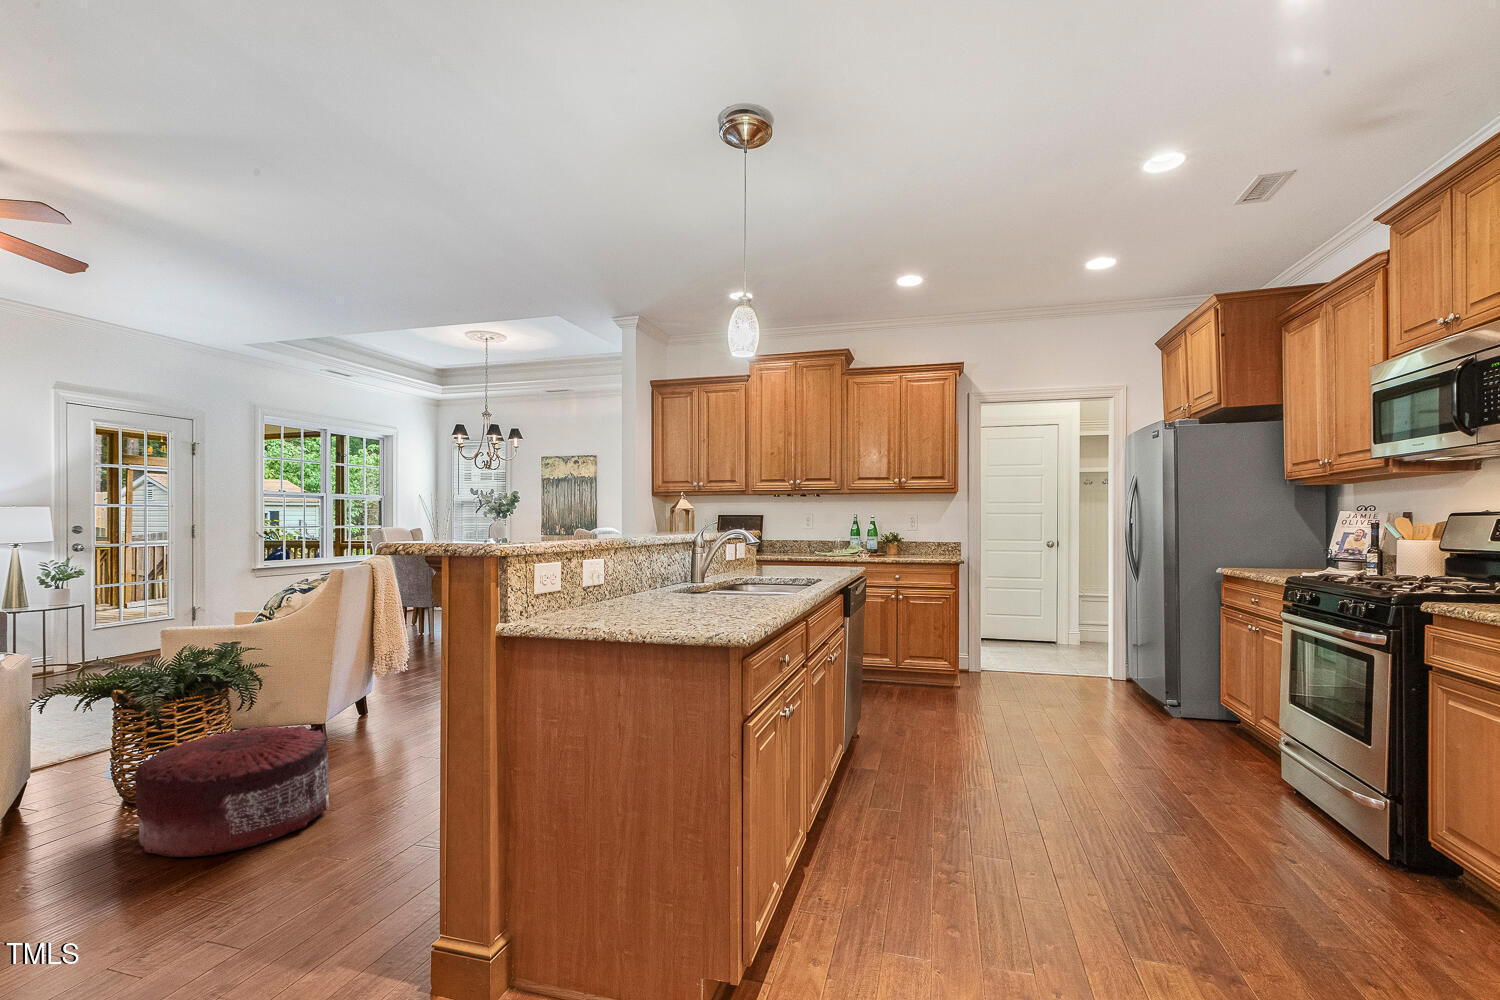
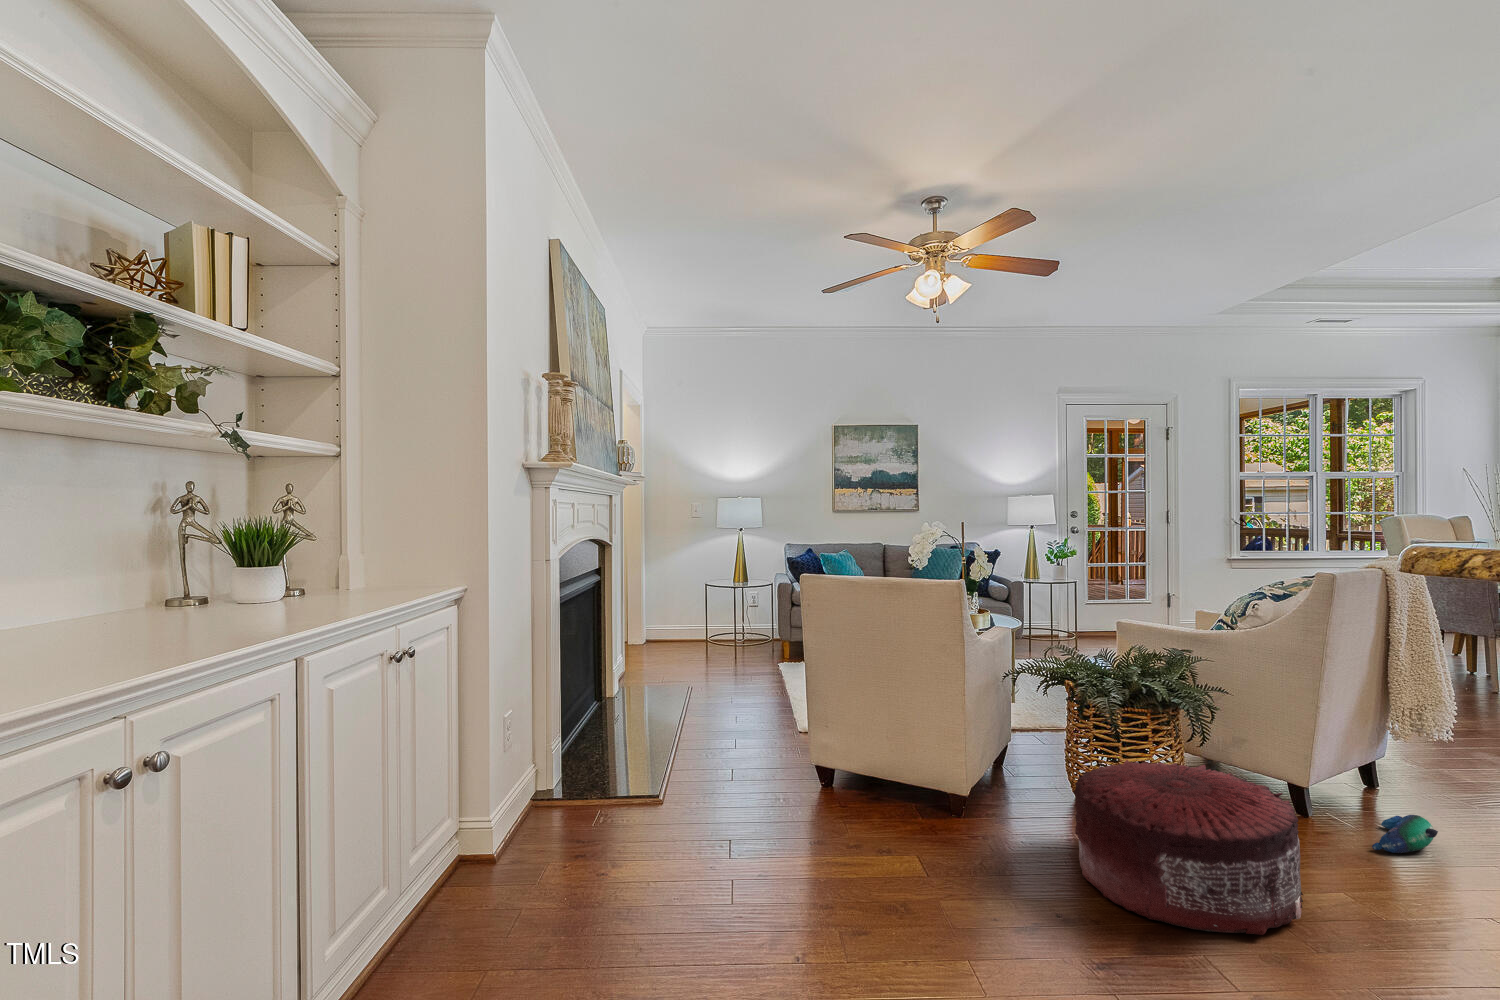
plush toy: none [370,724,408,754] -> present [1372,815,1438,854]

